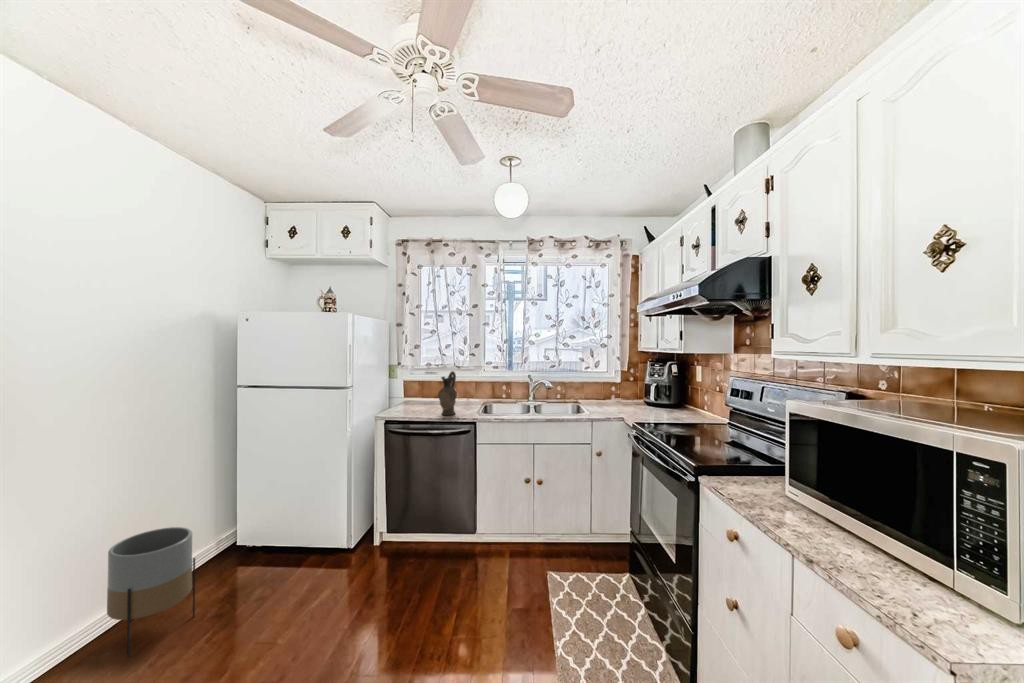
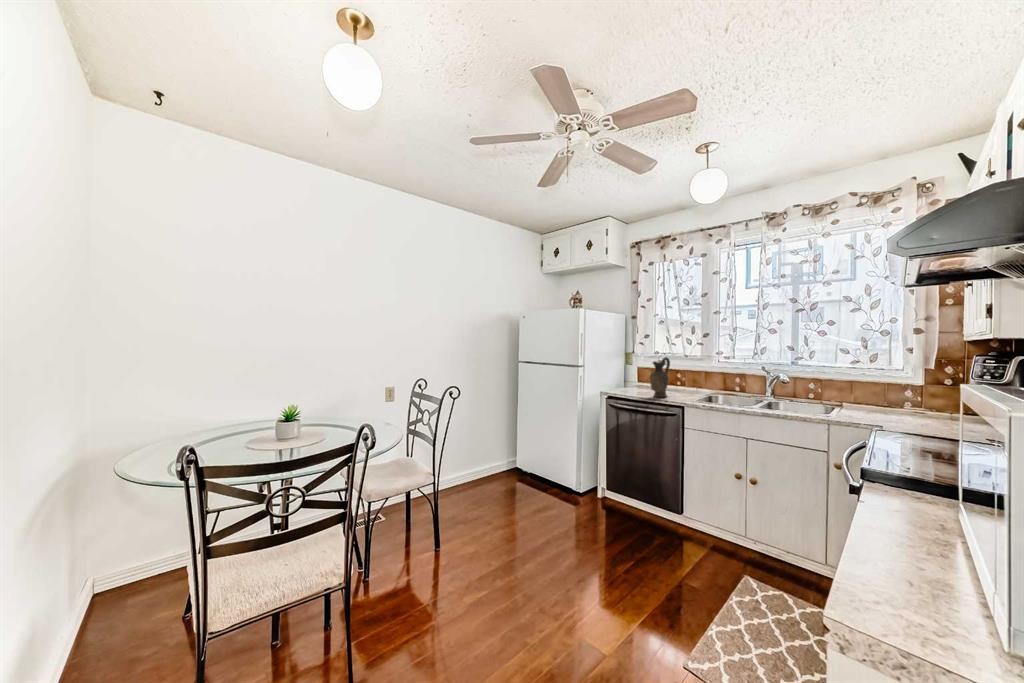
planter: present [107,527,195,657] -> none [442,440,480,503]

